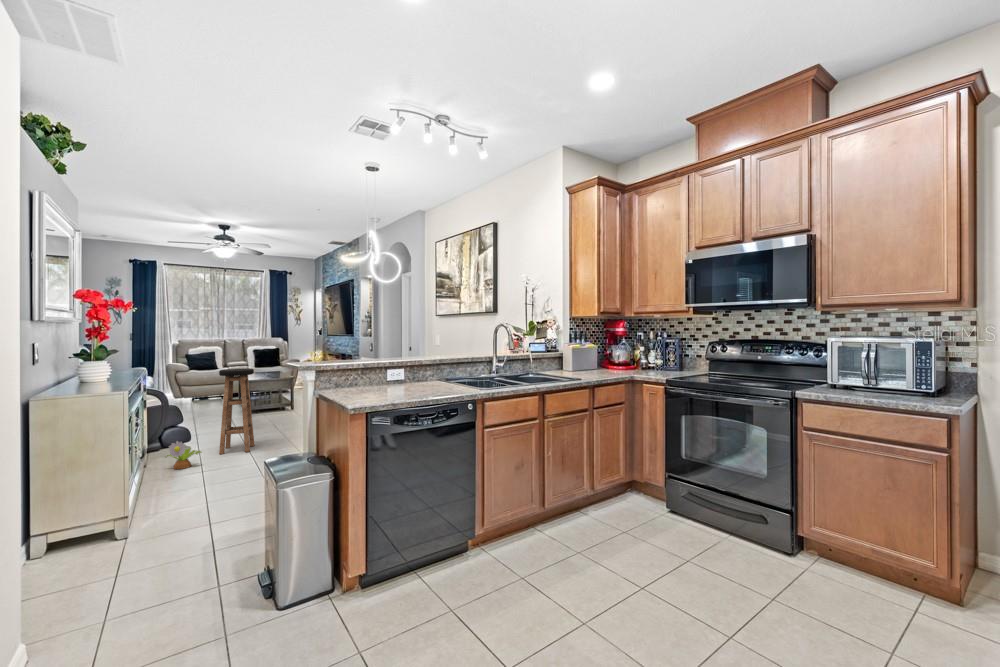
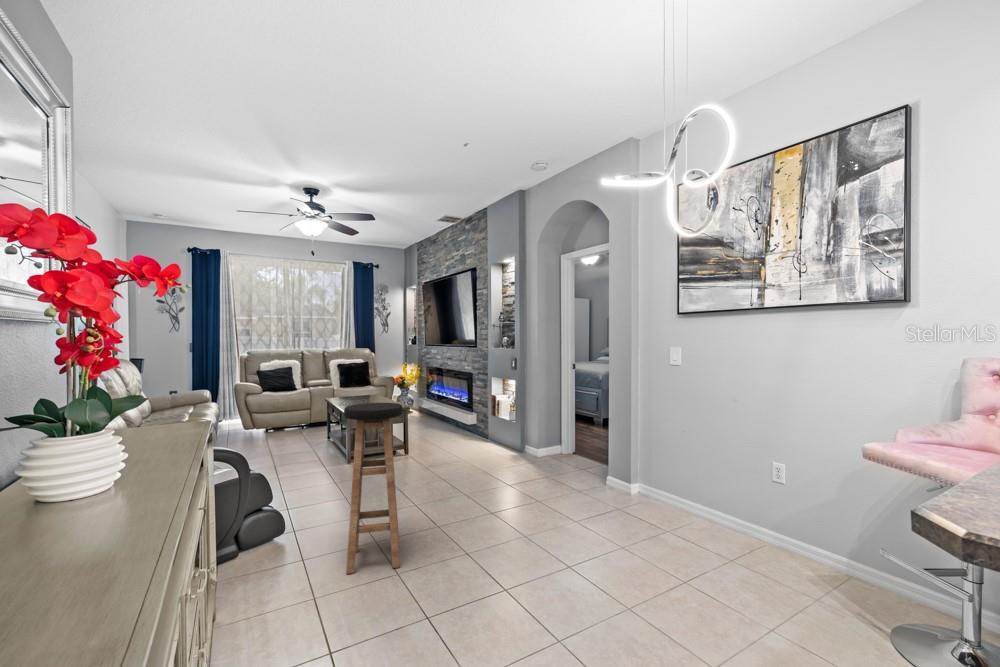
decorative plant: present [167,441,202,469] -> none [250,572,326,635]

